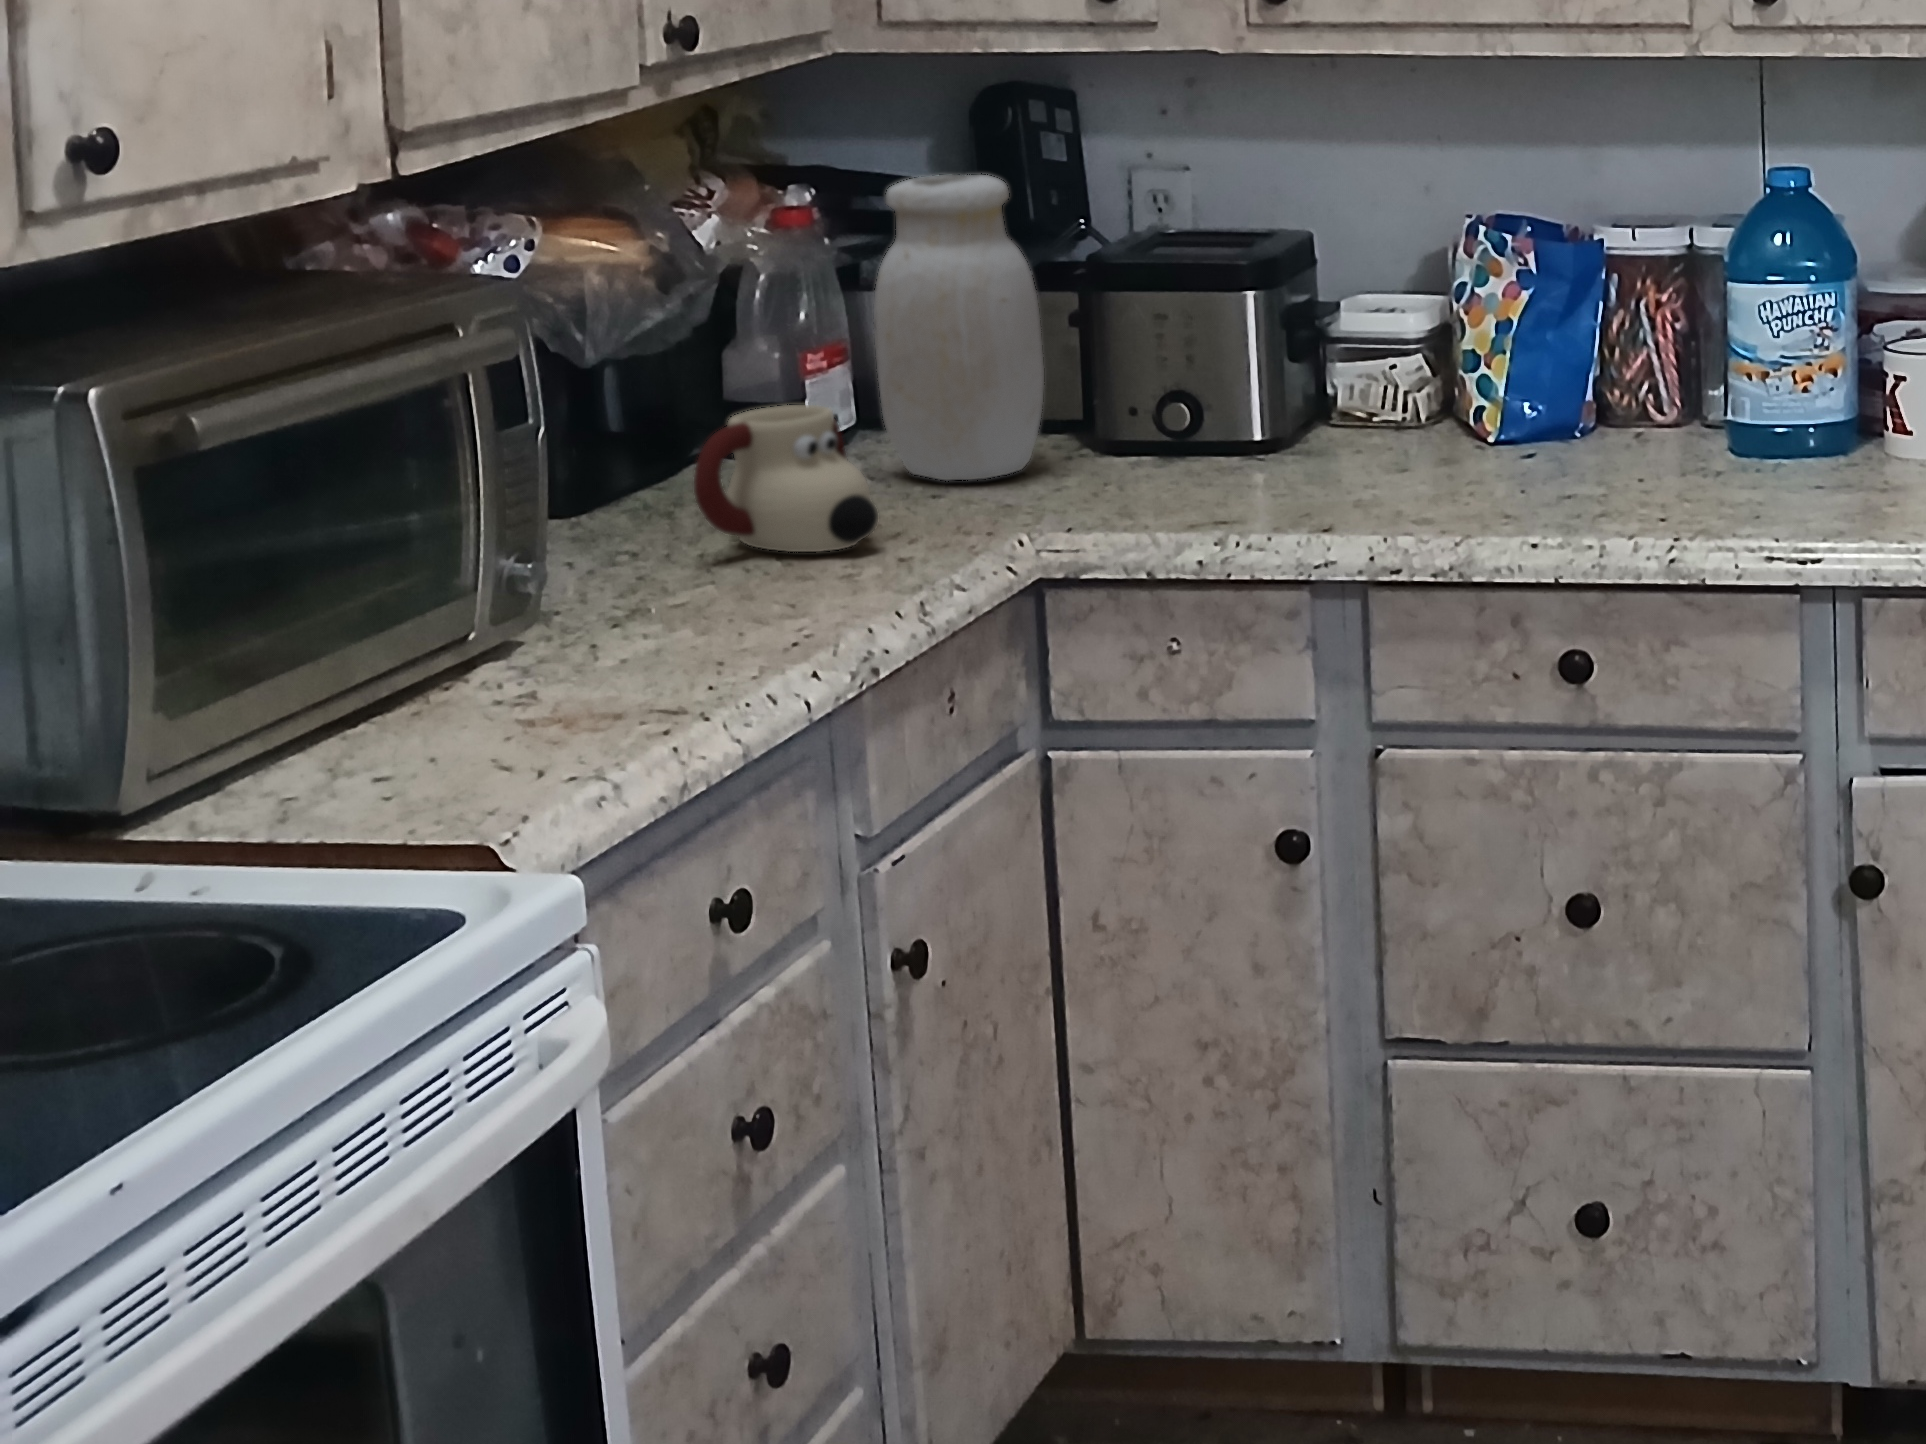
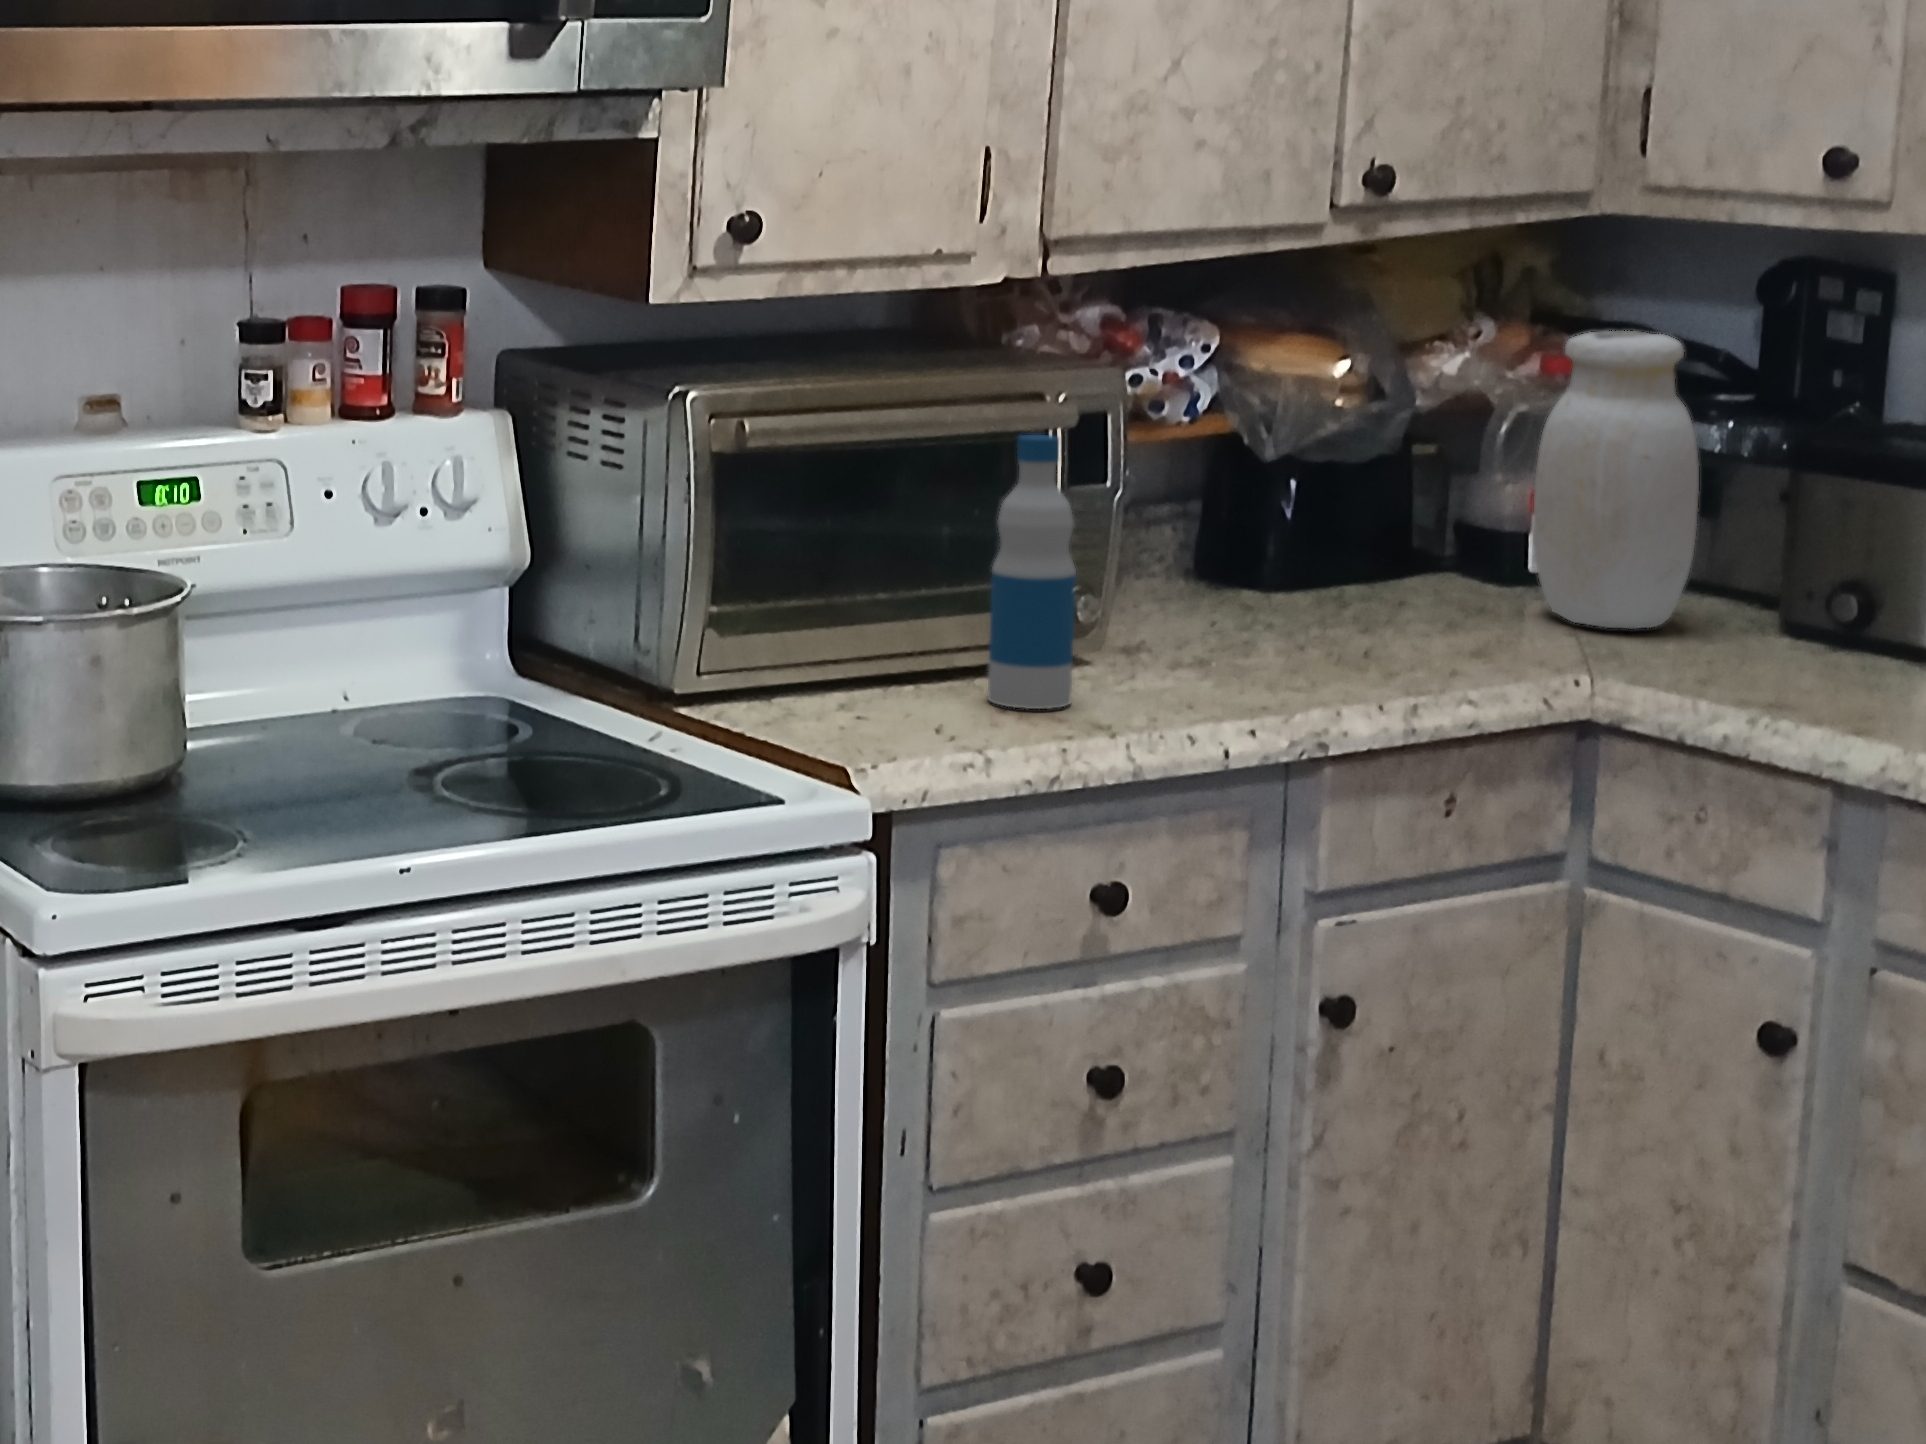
bottle: none [474,374,600,717] -> present [988,435,1076,709]
mug: present [694,405,878,552] -> none [1282,518,1442,653]

